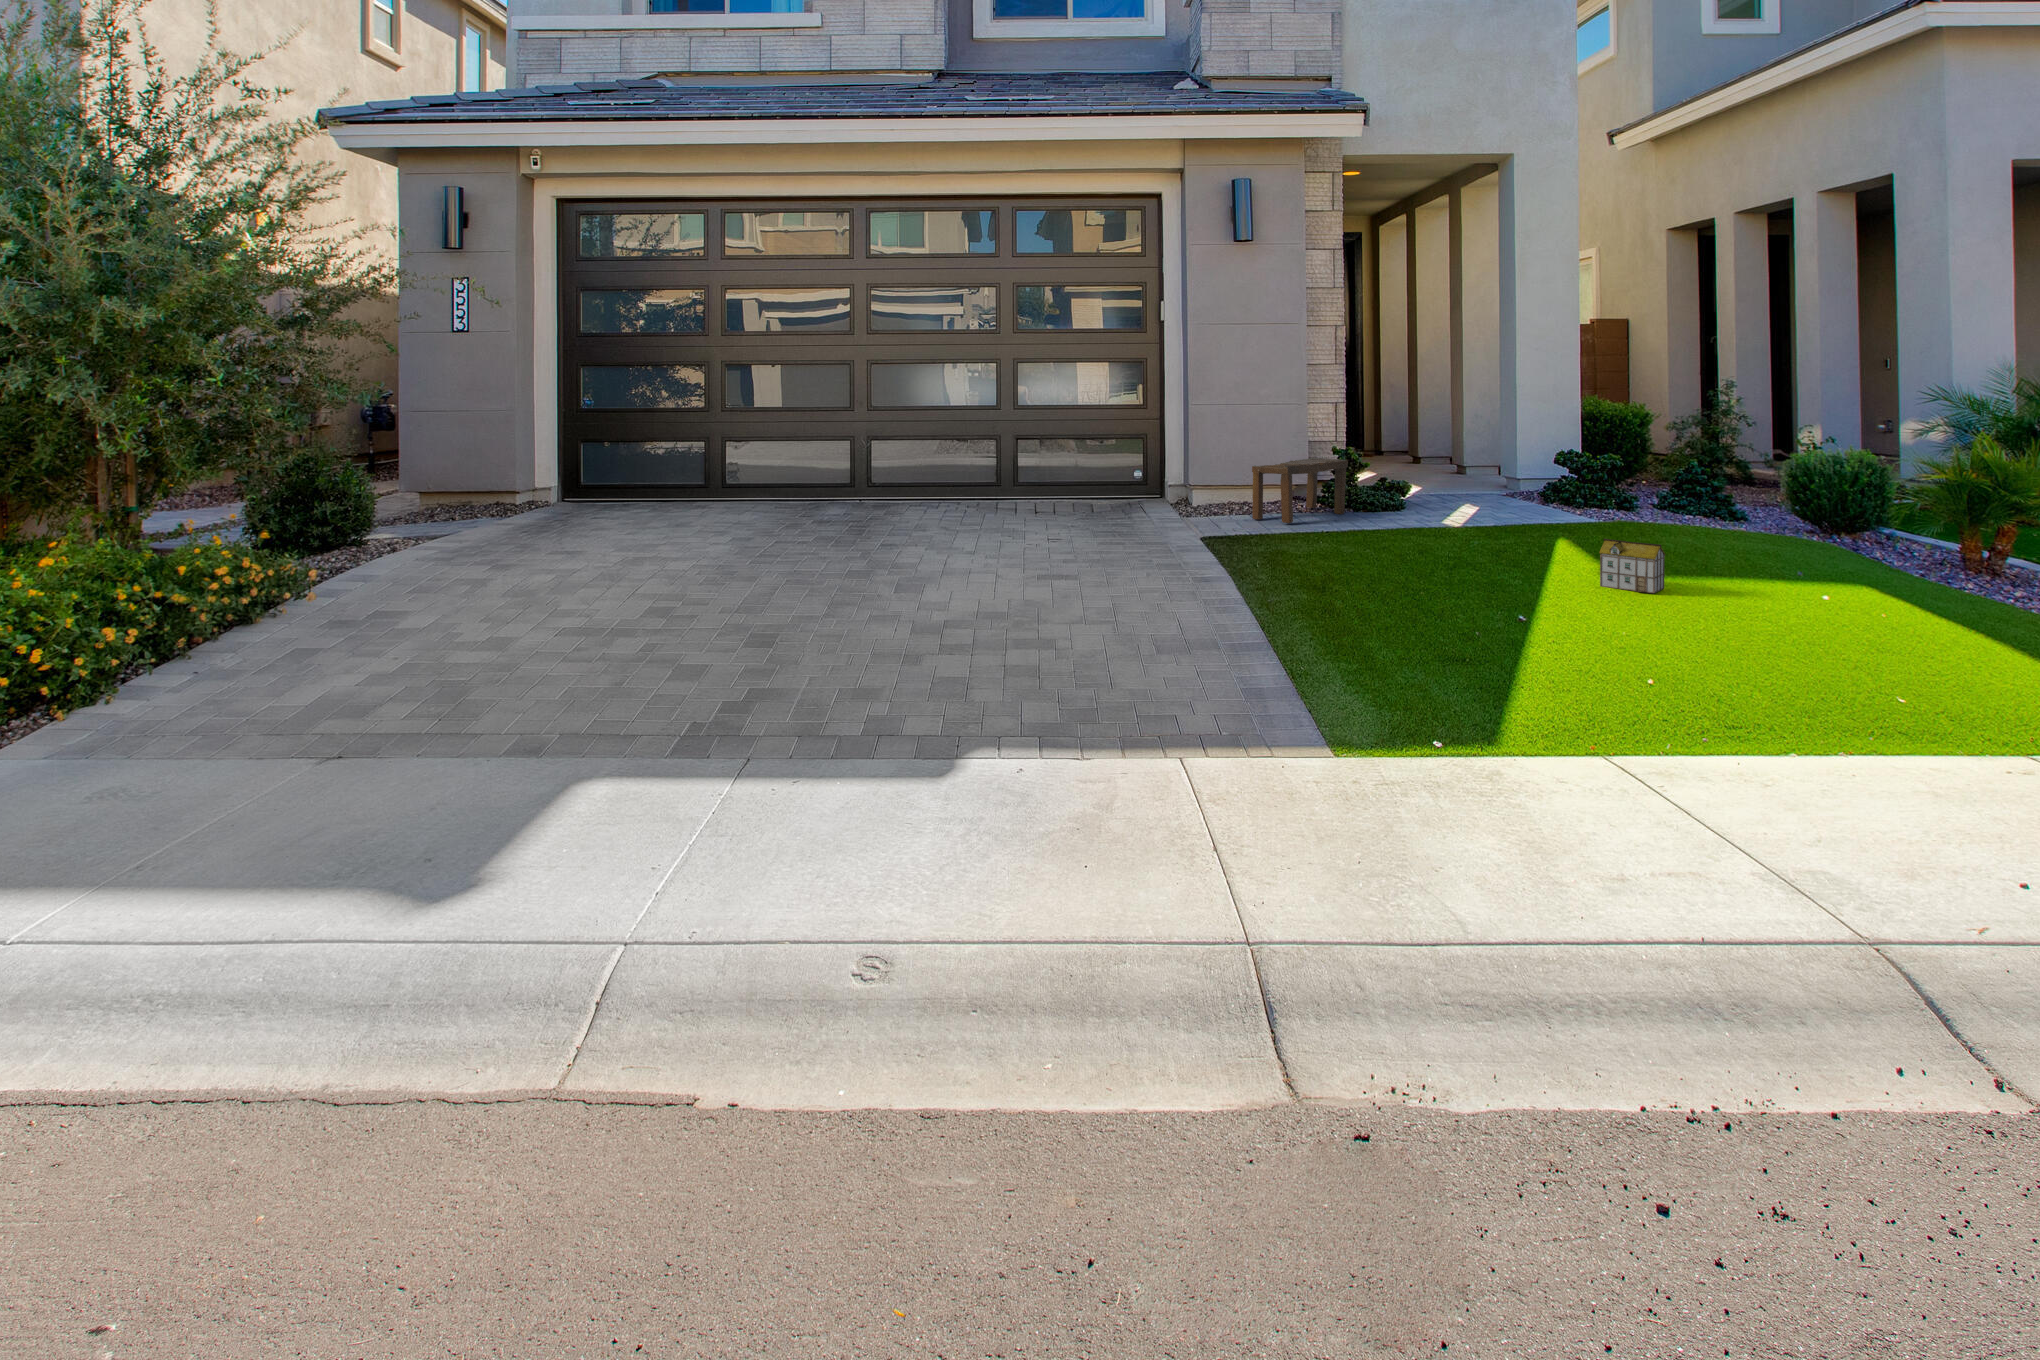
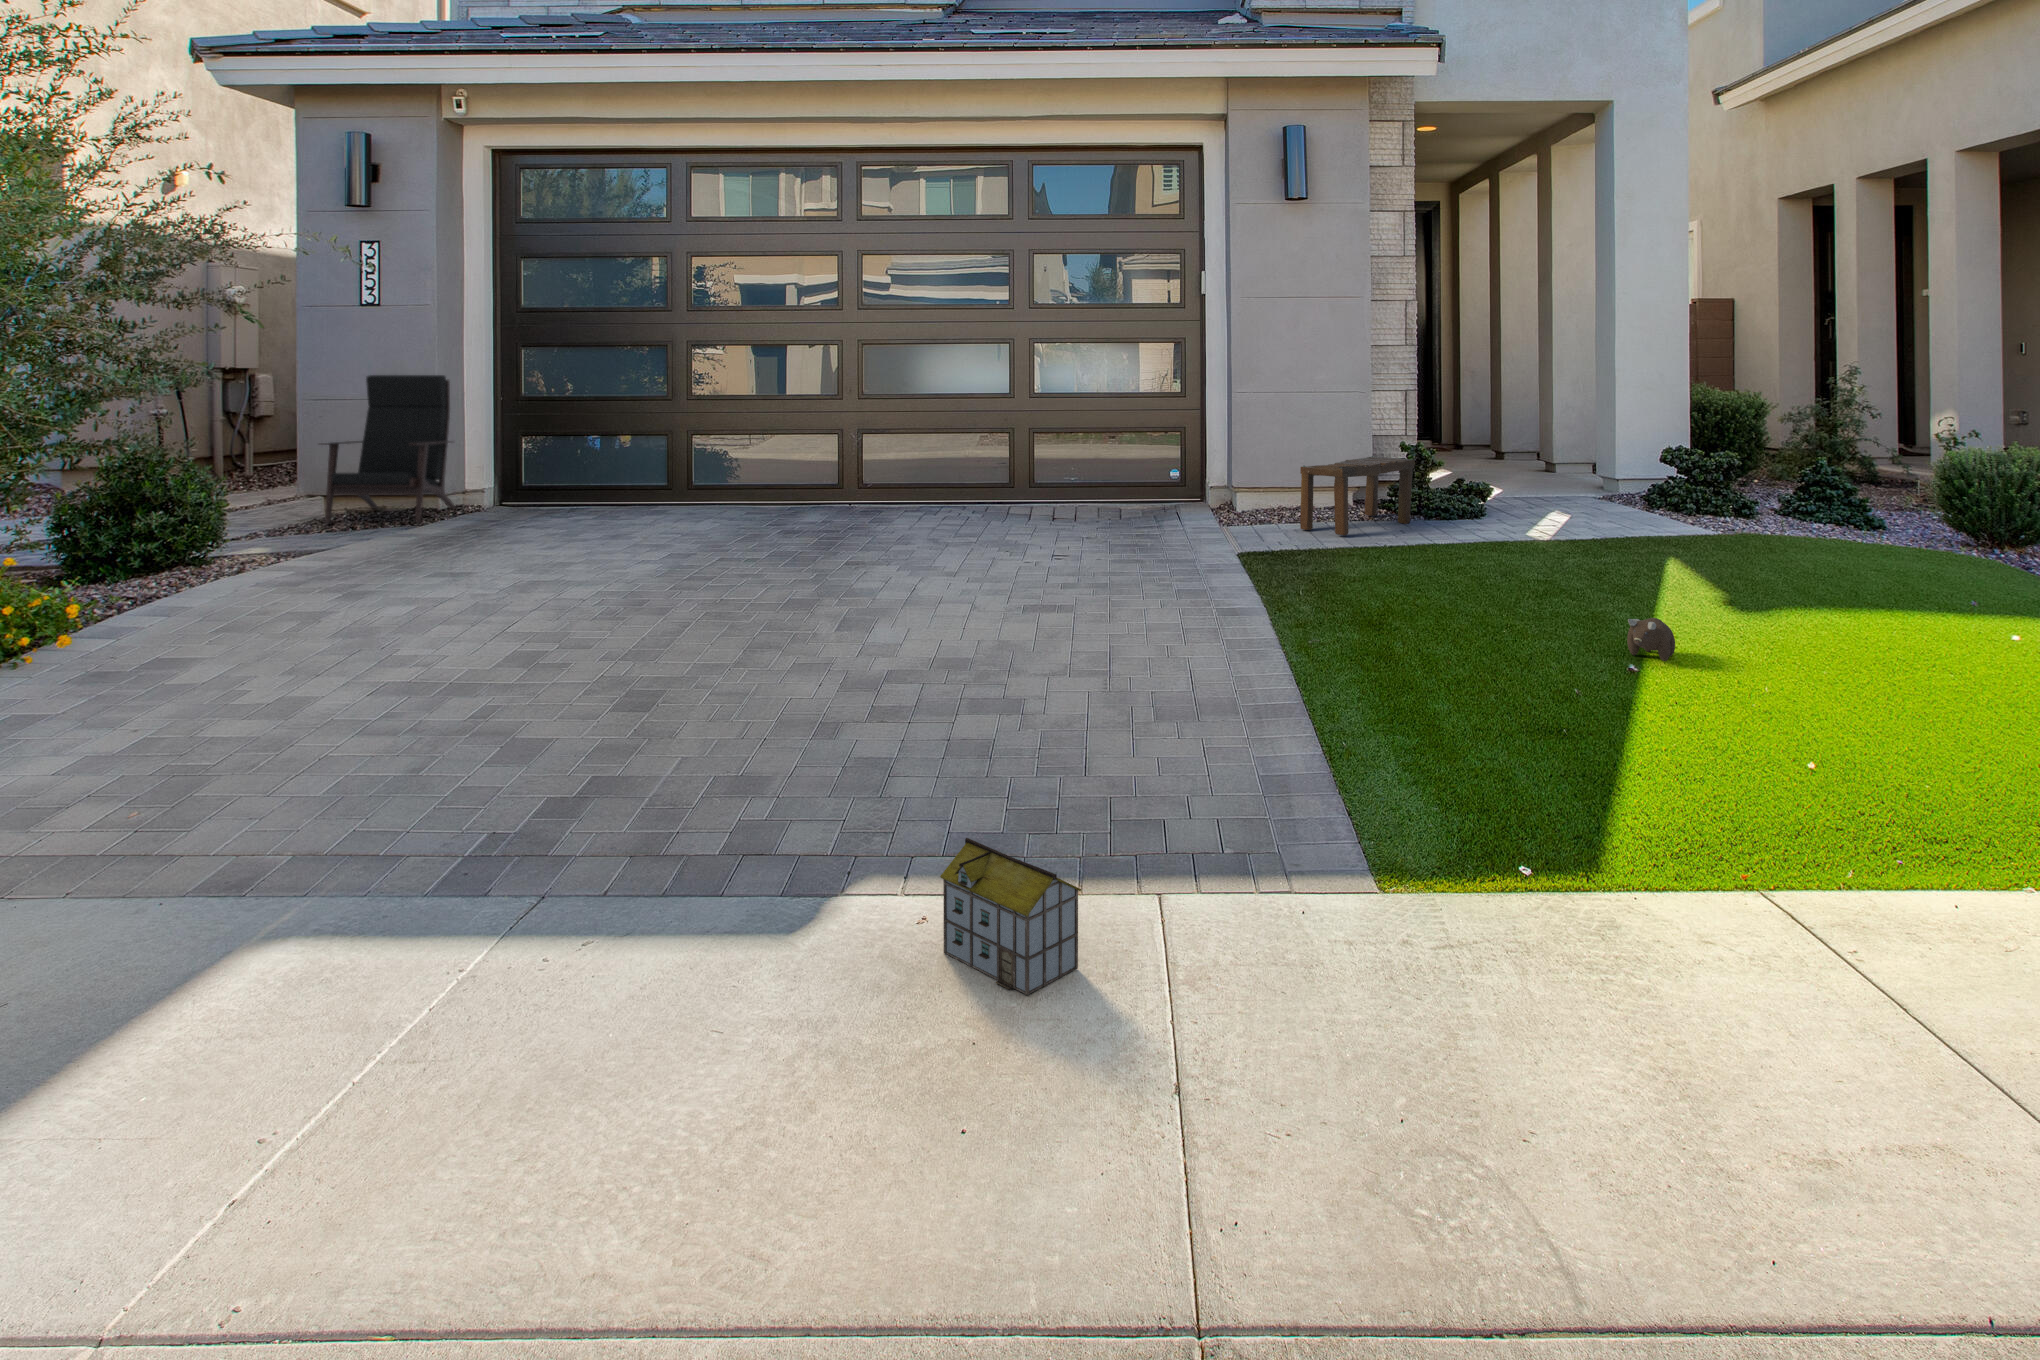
lounge chair: none [420,394,531,520] -> present [320,375,455,523]
toy house: present [1599,539,1666,593] -> present [940,838,1081,995]
plush toy: none [1516,578,1554,612] -> present [1627,618,1675,661]

